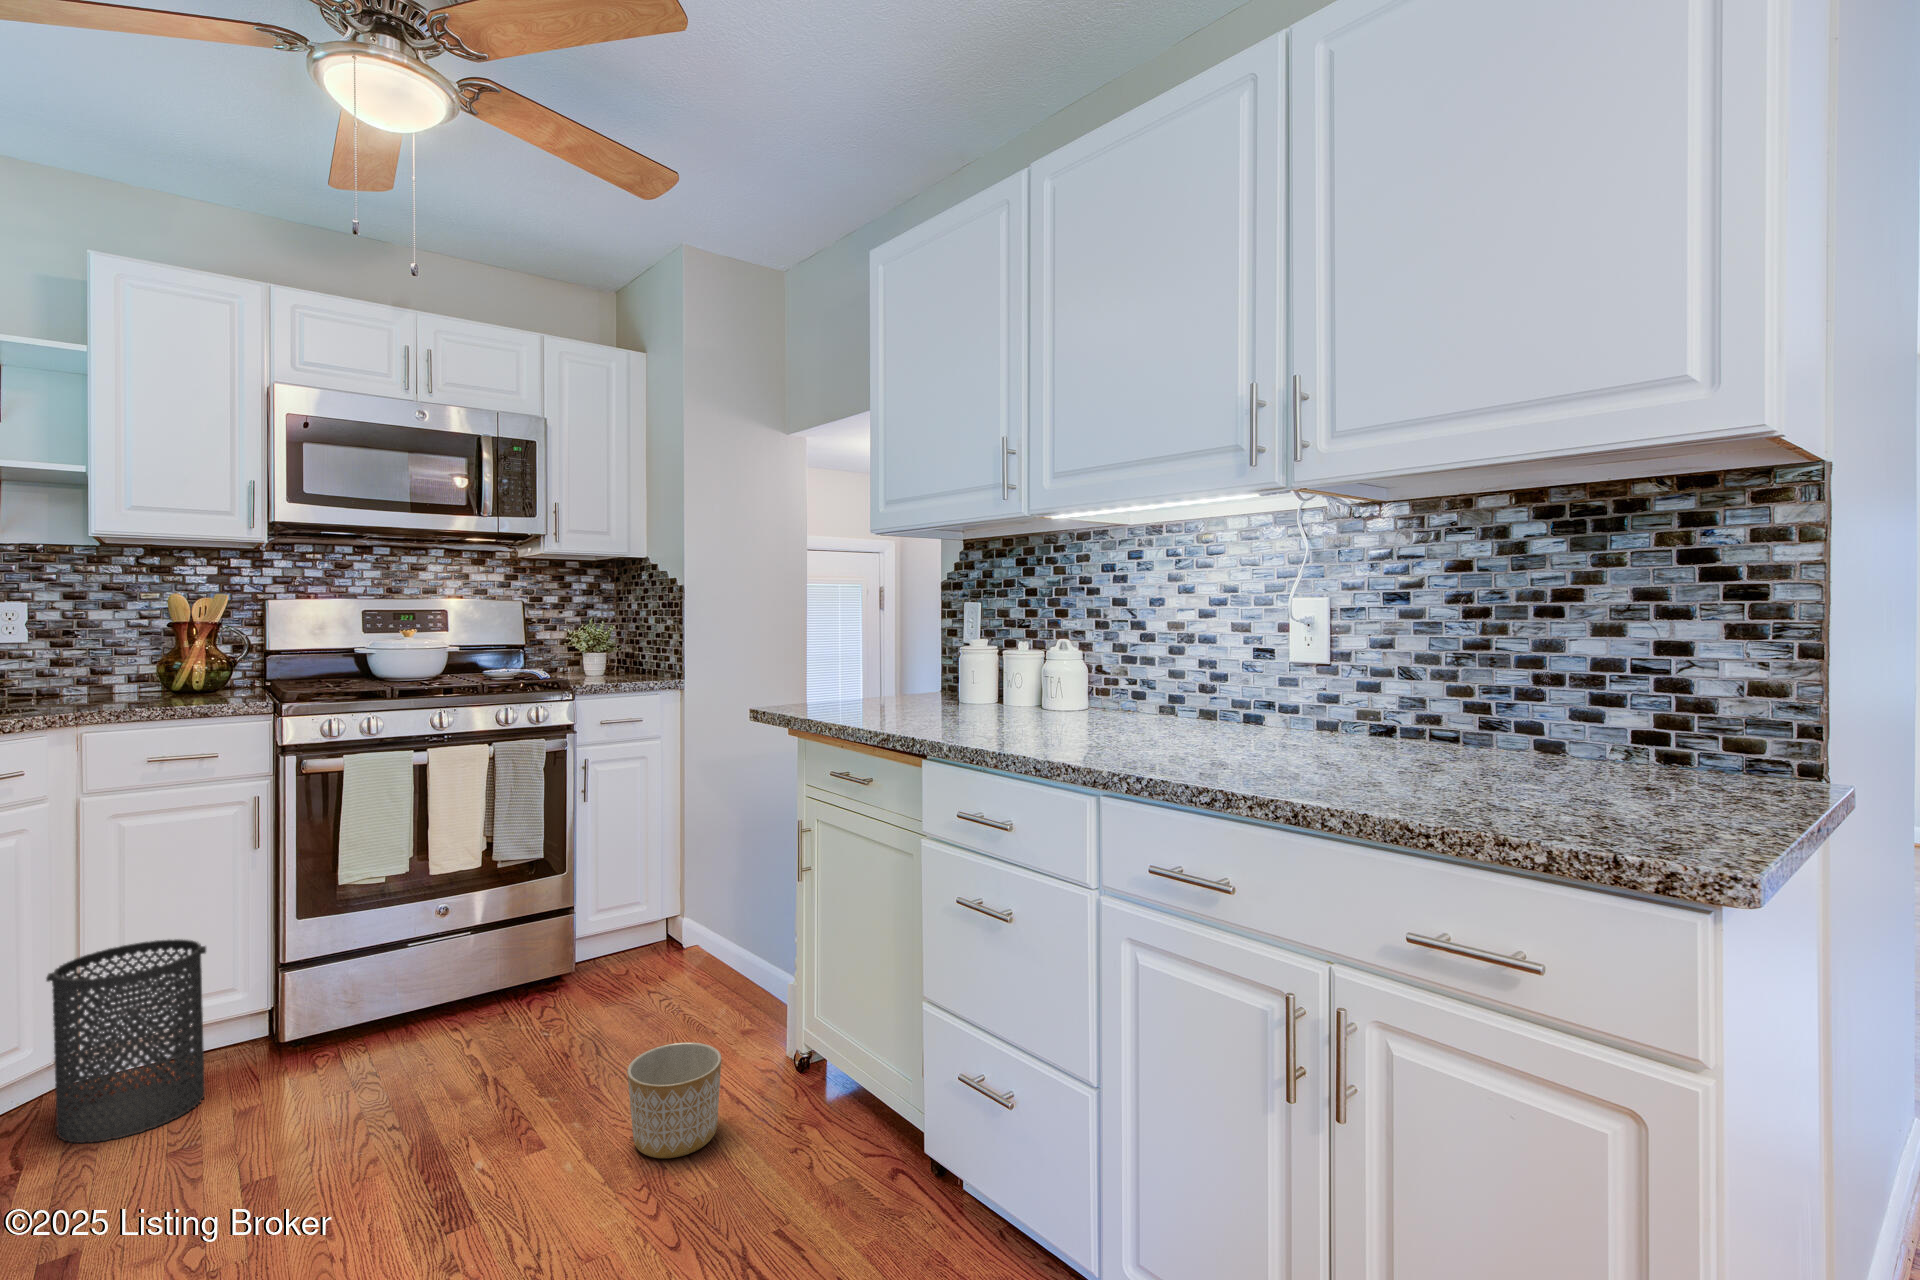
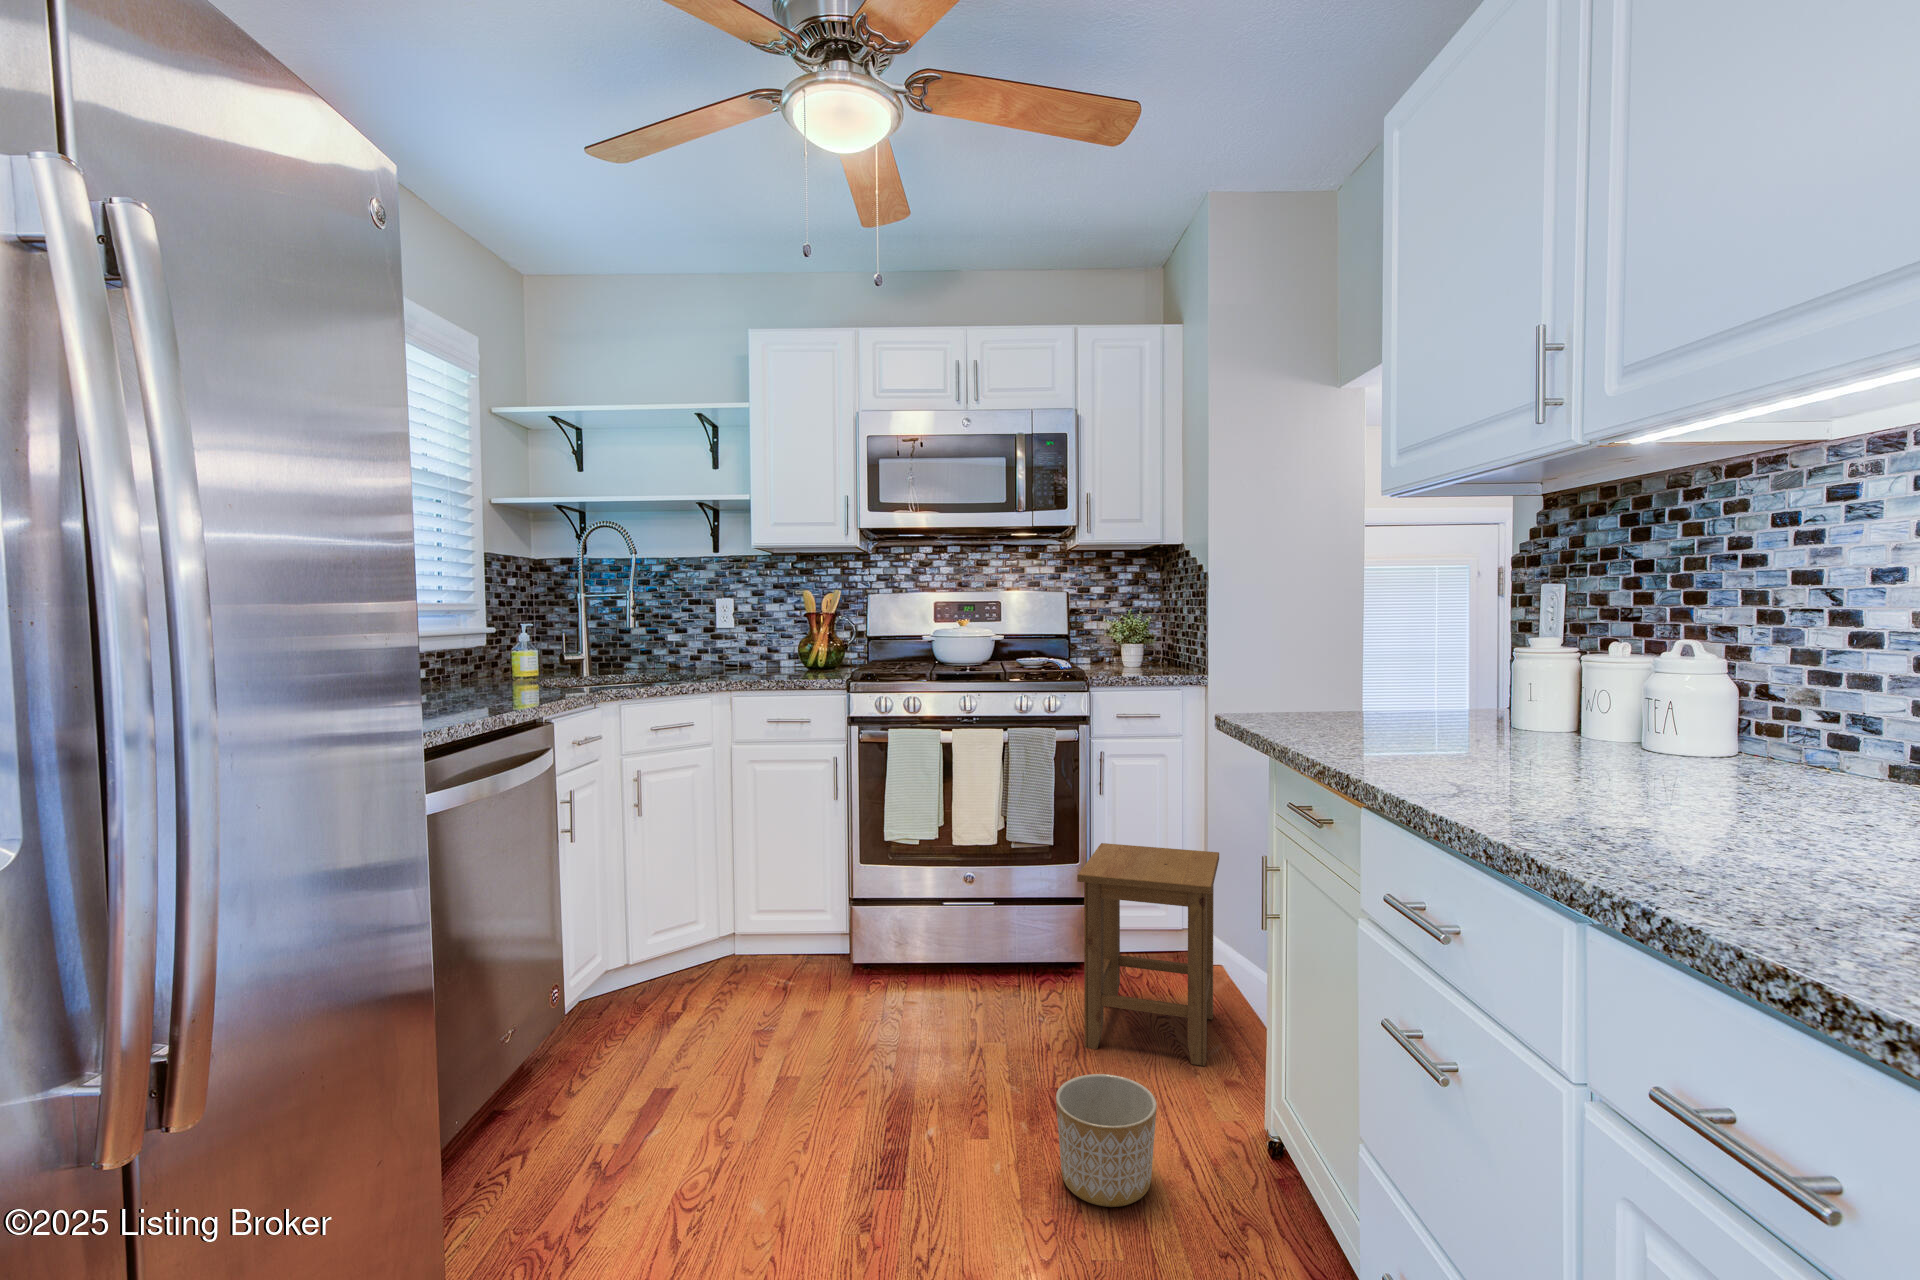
stool: none [596,838,725,1044] -> present [1077,843,1219,1066]
trash can: present [46,939,206,1143] -> none [700,861,794,1009]

